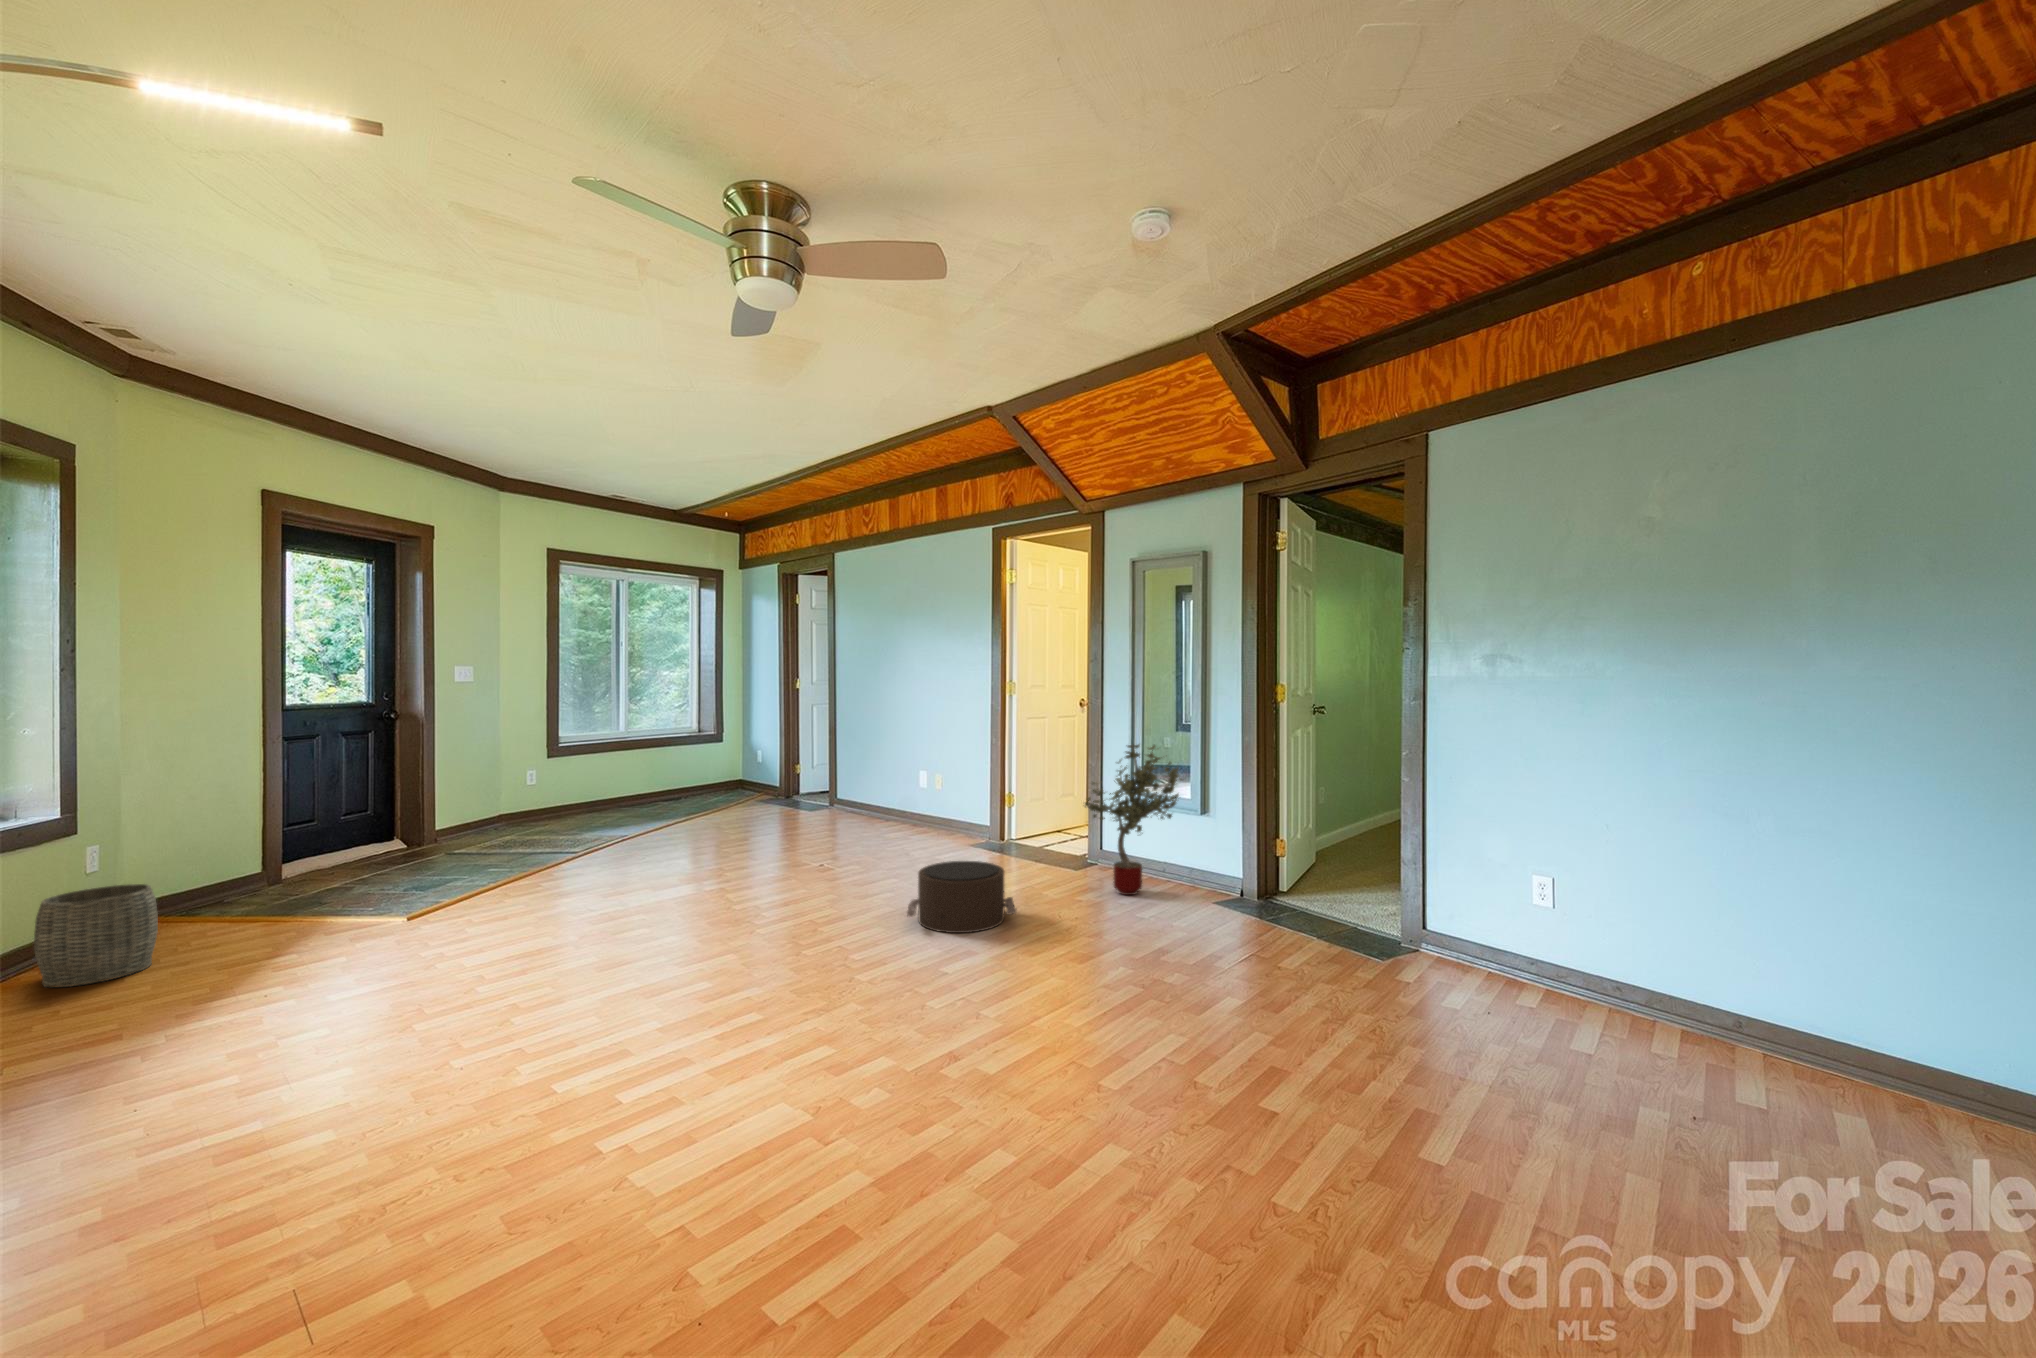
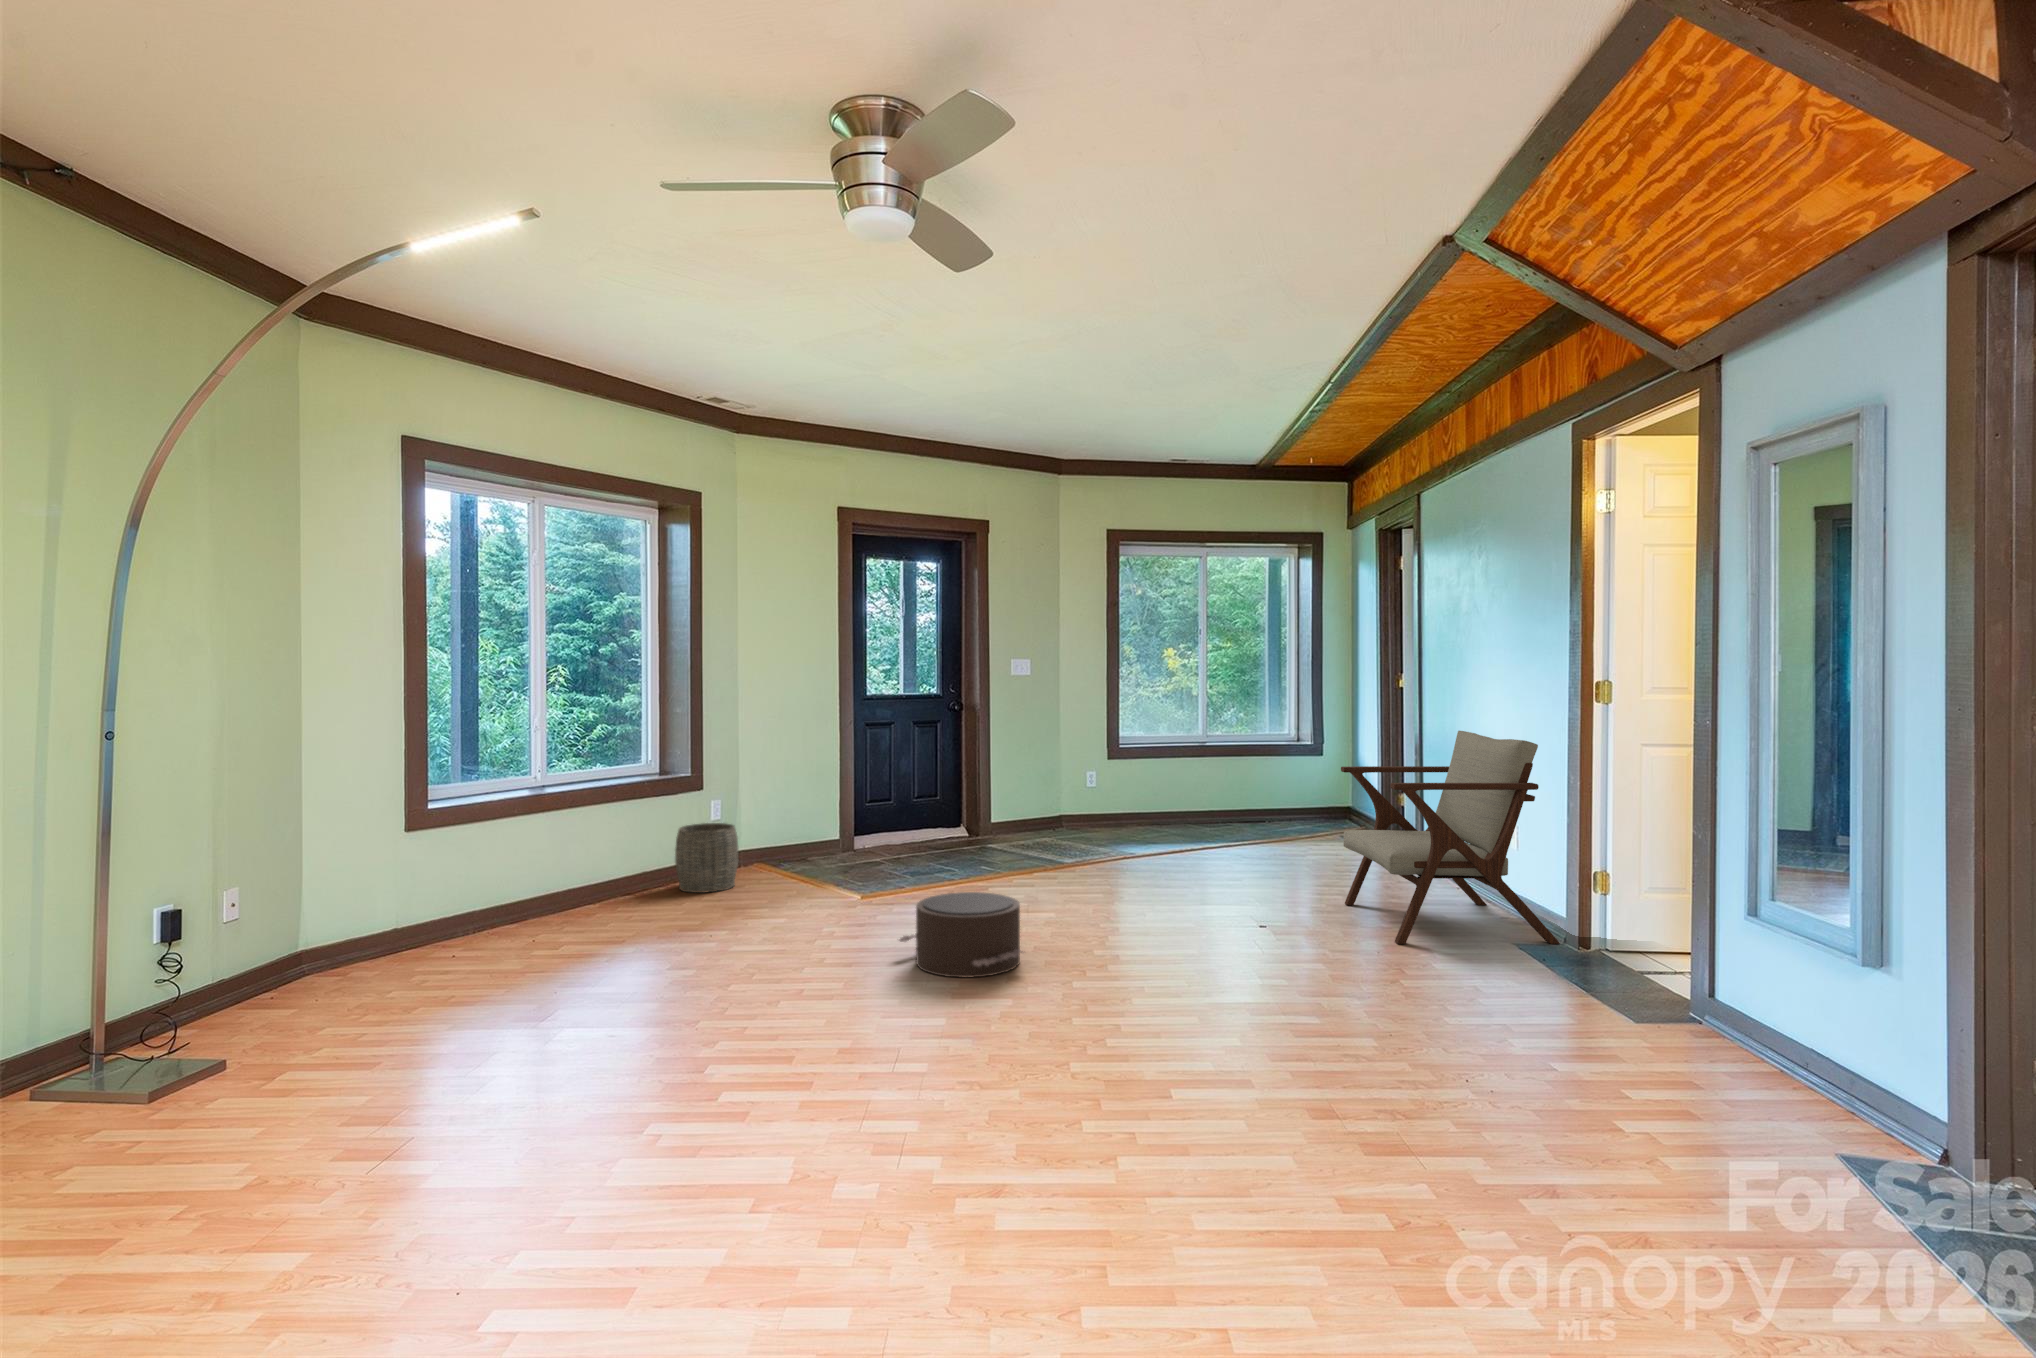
lounge chair: none [836,717,985,863] -> present [1341,731,1560,944]
potted tree: present [1085,744,1182,895] -> none [1630,800,1821,1088]
pouf: present [907,861,1016,933] -> present [899,892,1021,978]

